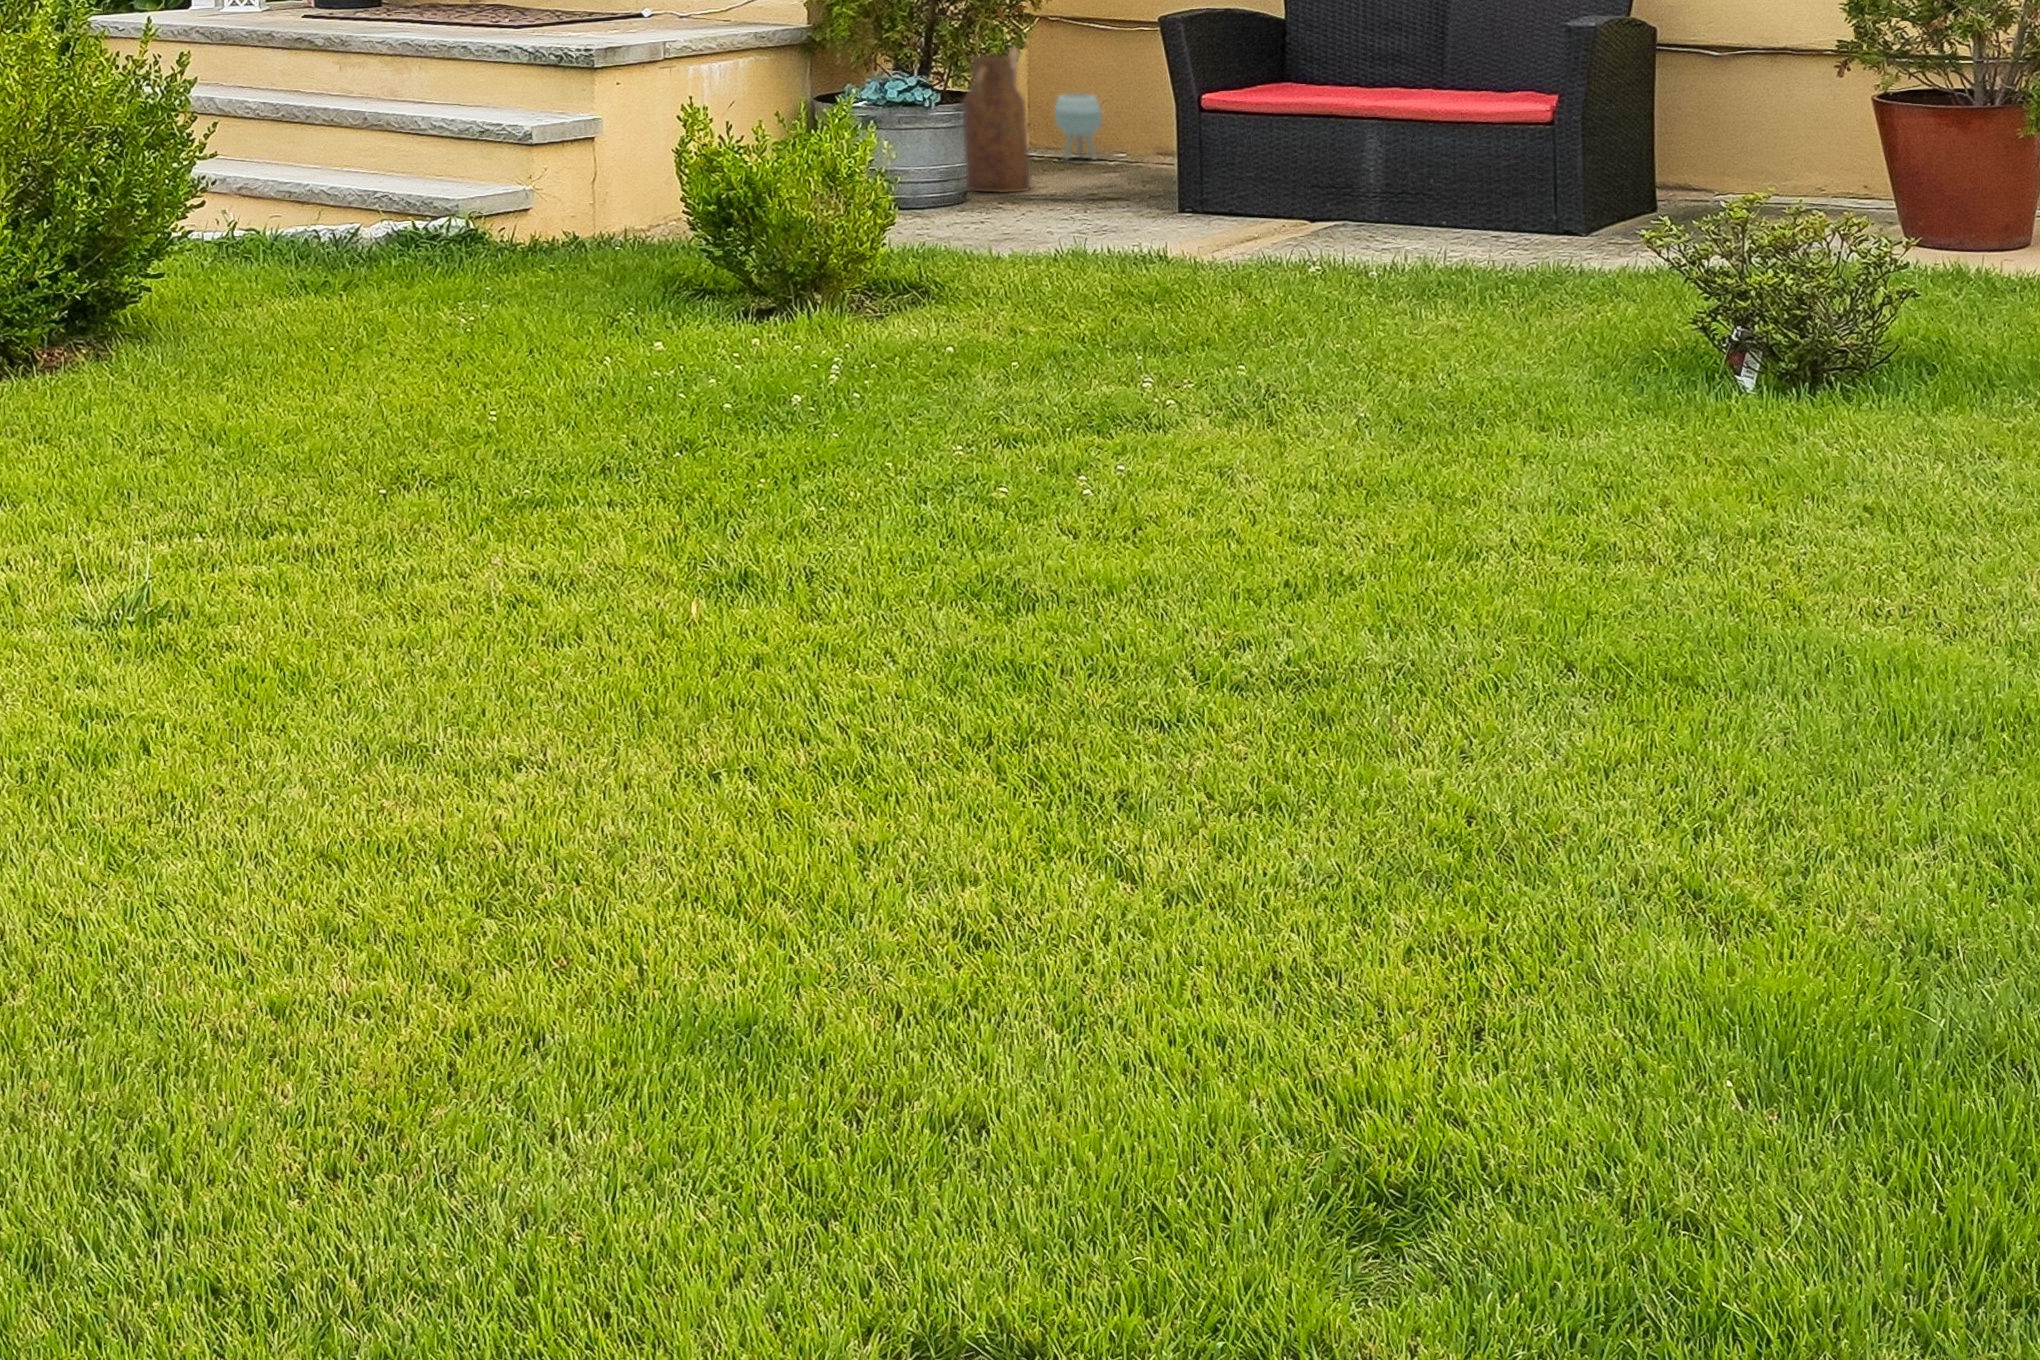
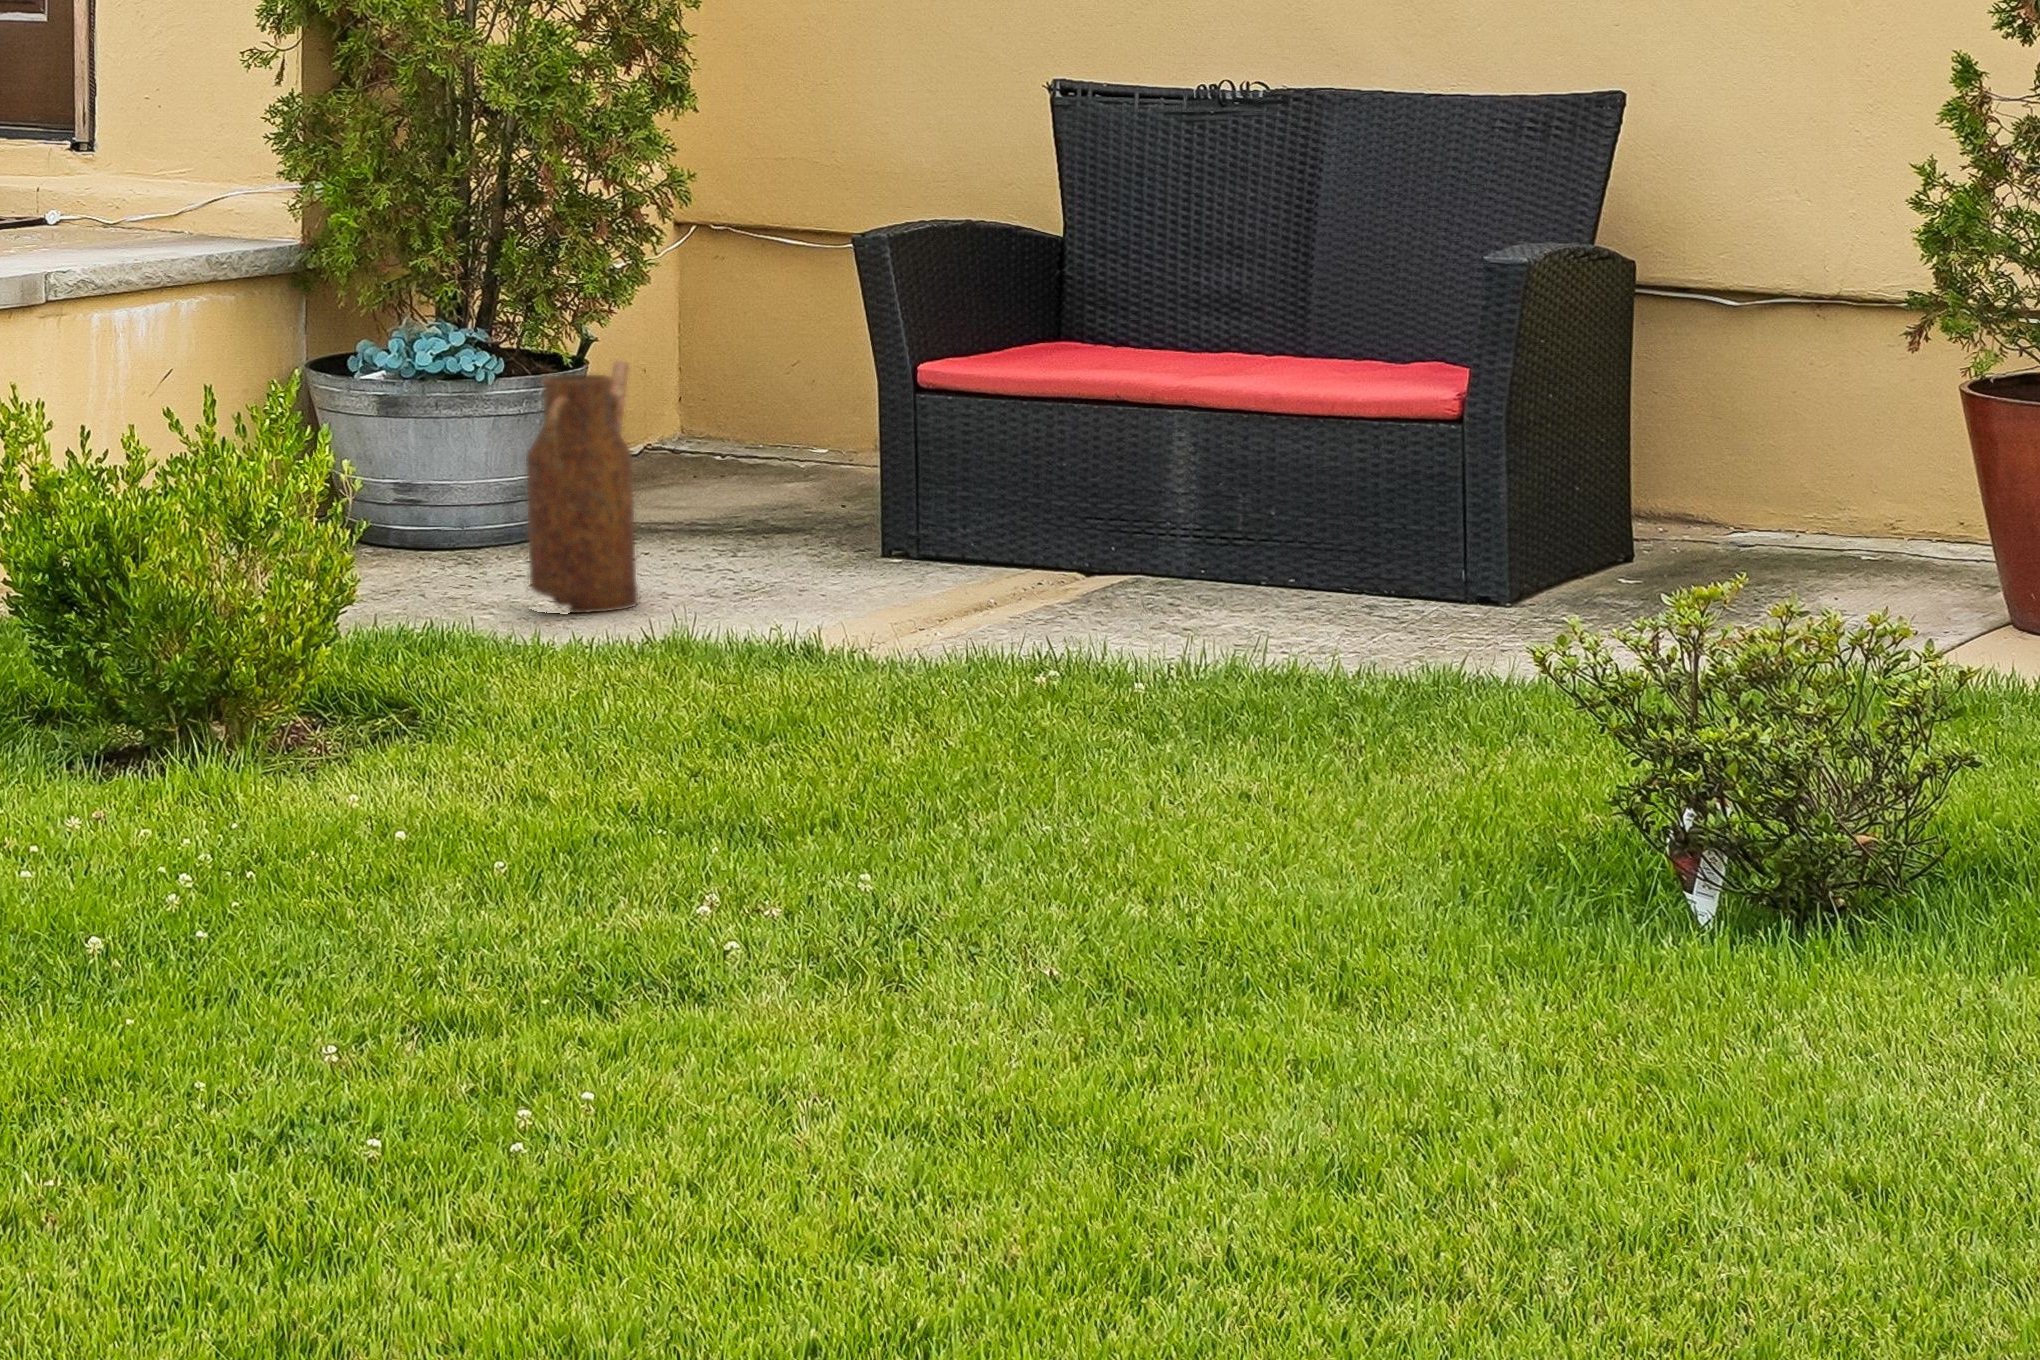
planter: present [1055,94,1101,159] -> none [699,438,776,551]

